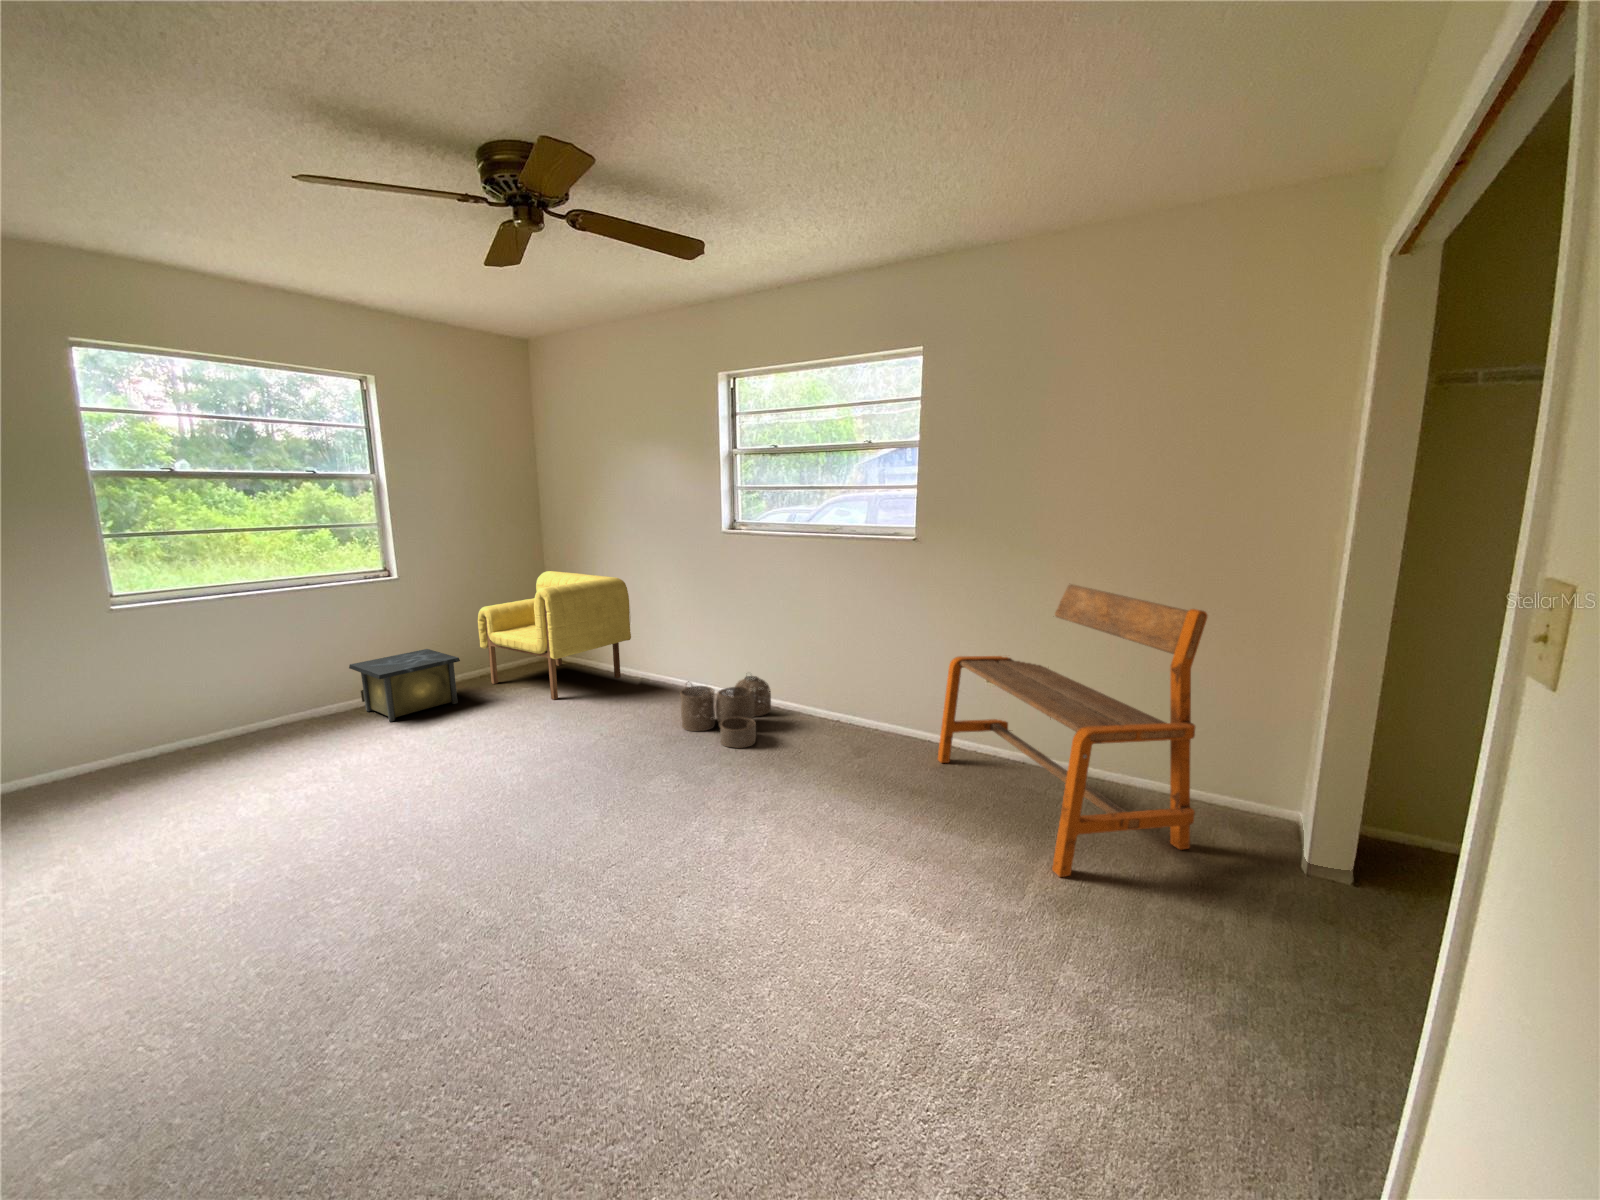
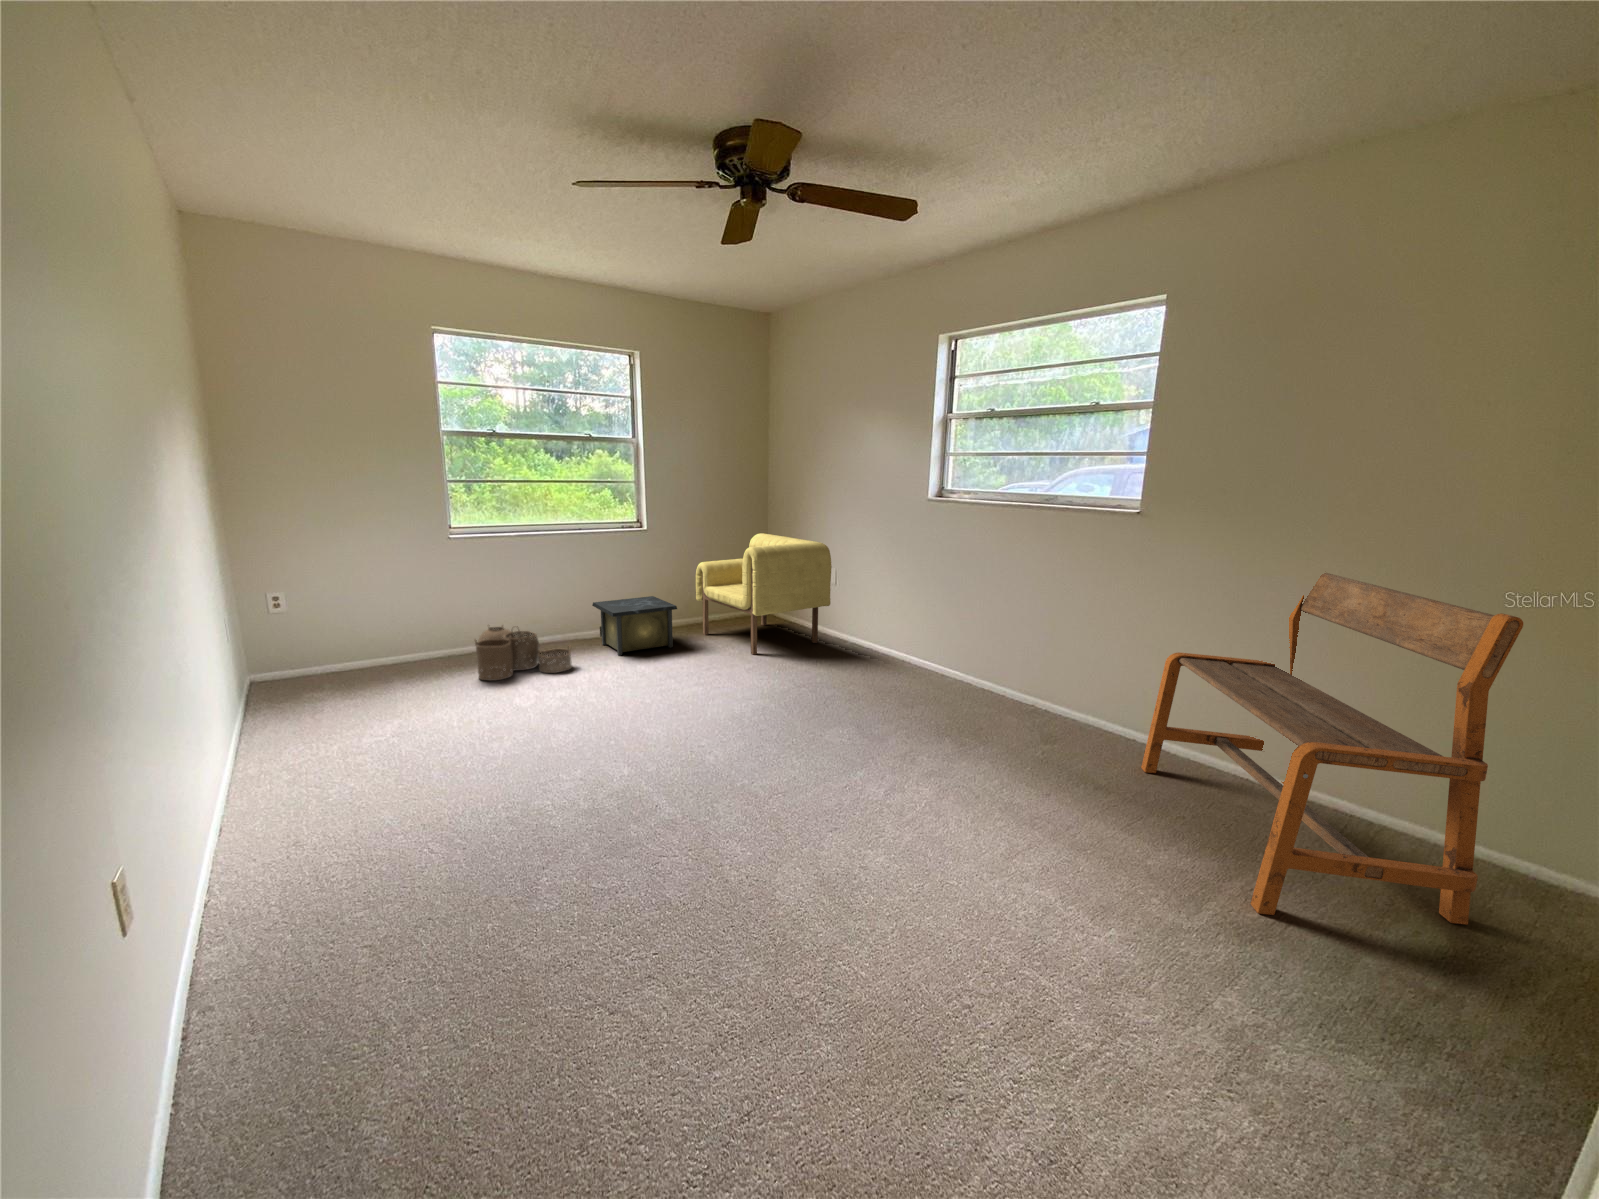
woven basket: present [680,676,771,748] -> present [475,625,572,680]

